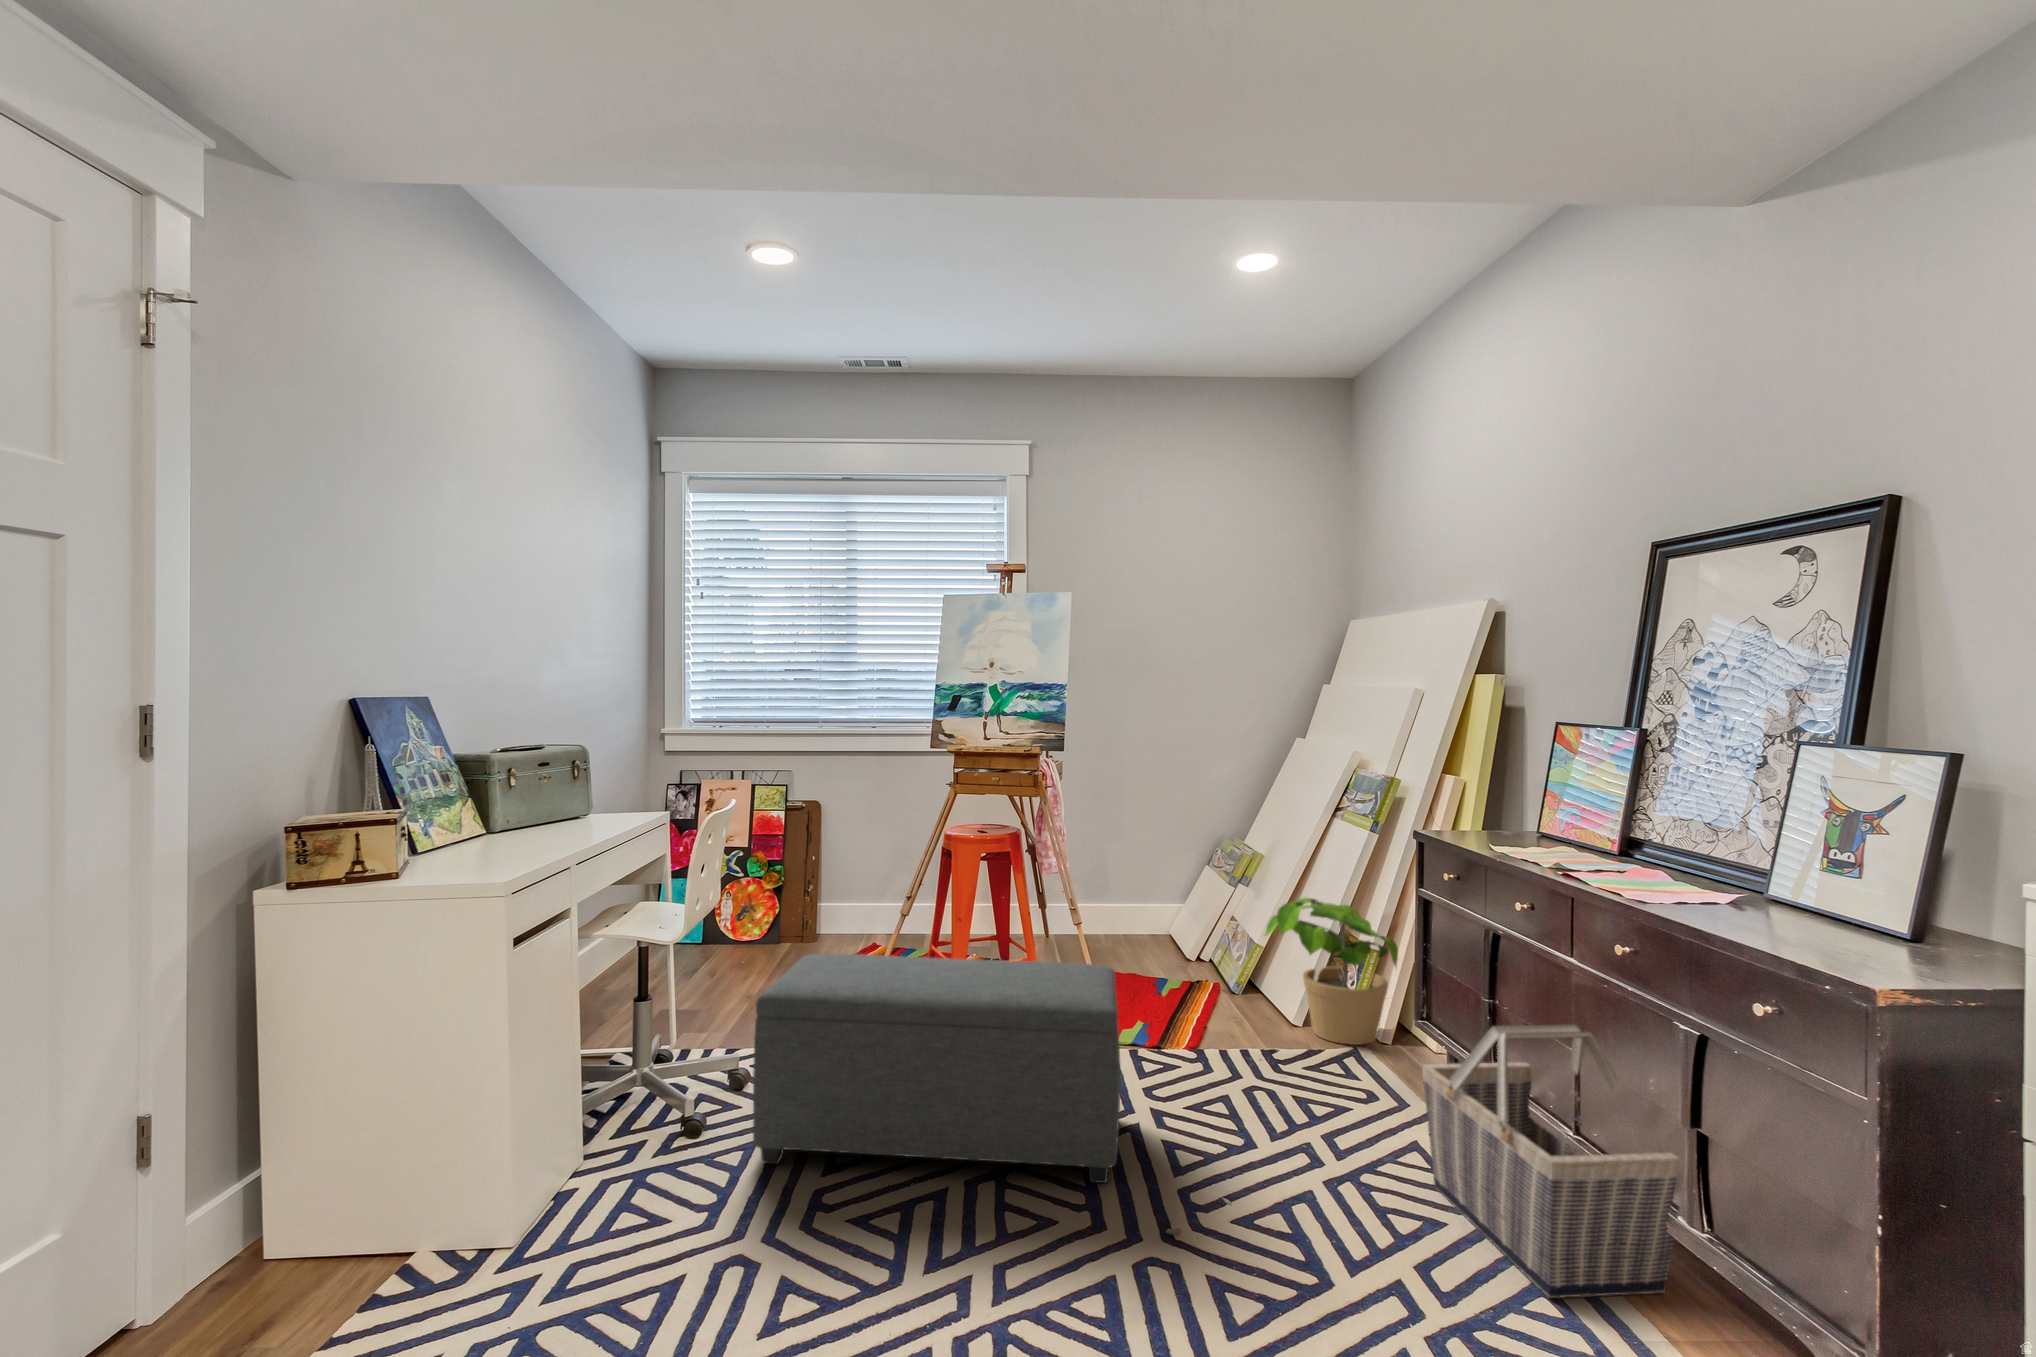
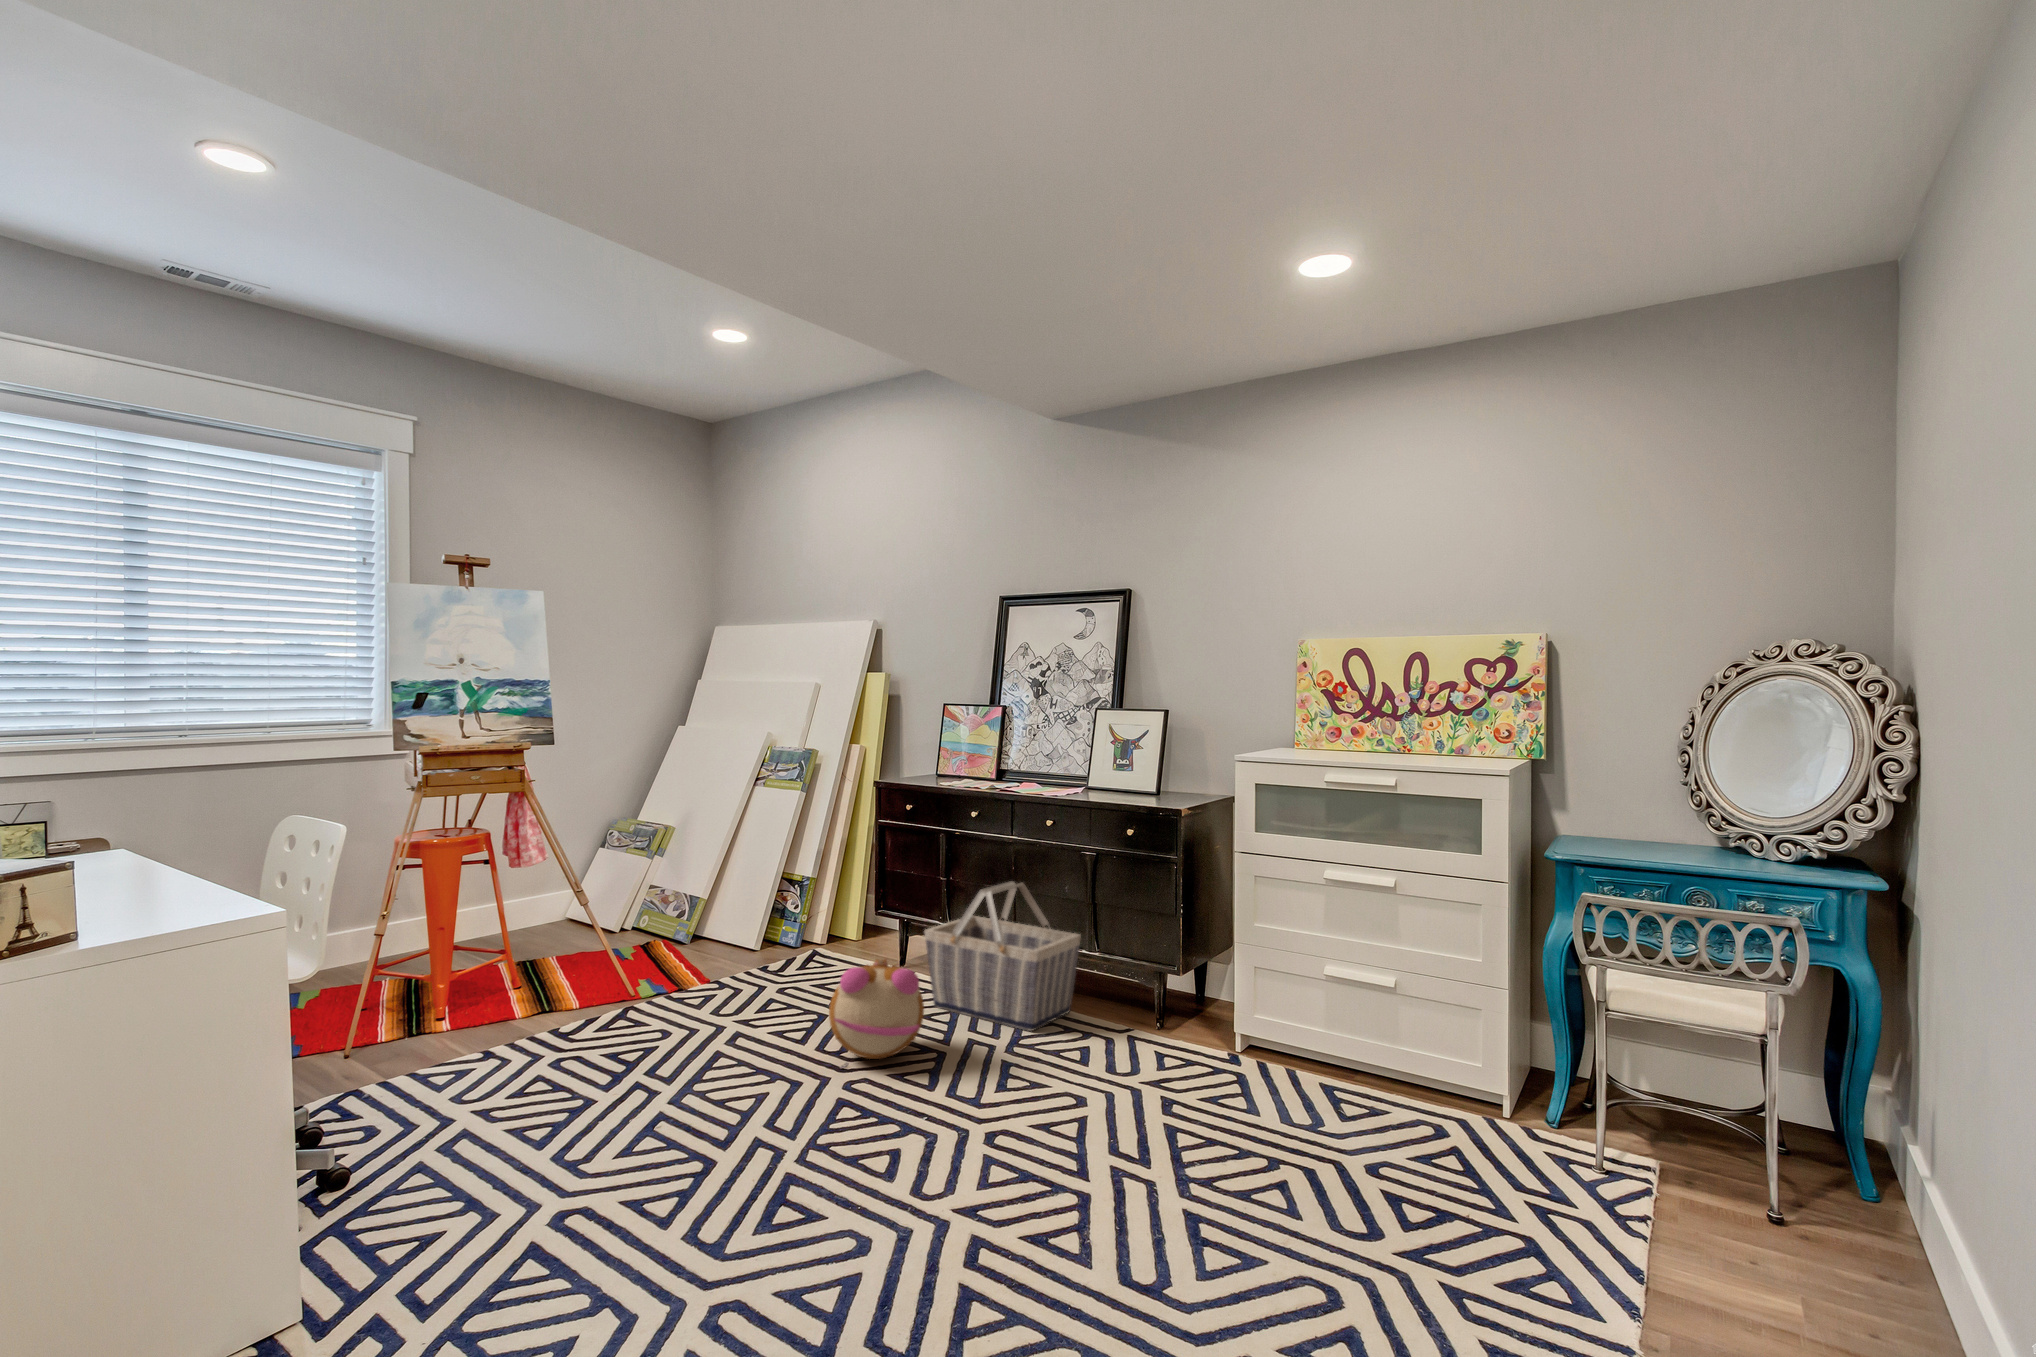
potted plant: present [1265,898,1398,1045] -> none [731,845,831,953]
ottoman: present [753,954,1120,1183] -> none [395,915,758,1163]
plush toy: none [1186,1089,1342,1241] -> present [829,959,924,1059]

